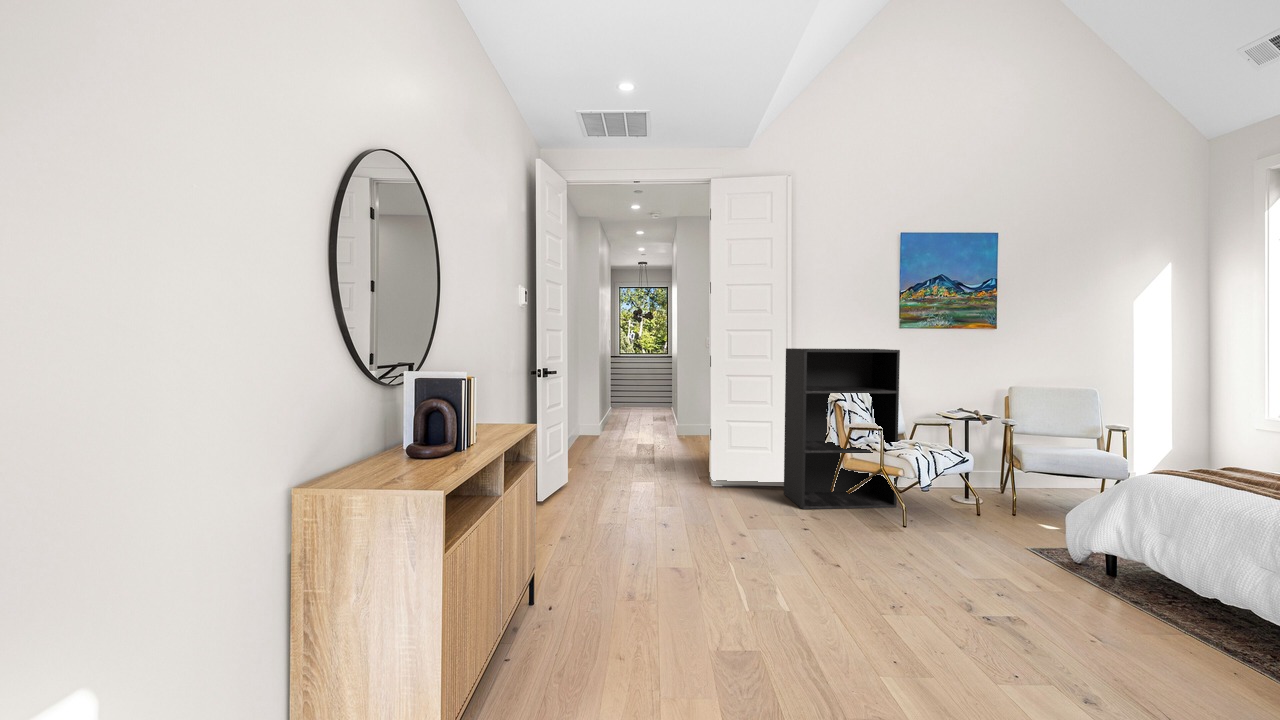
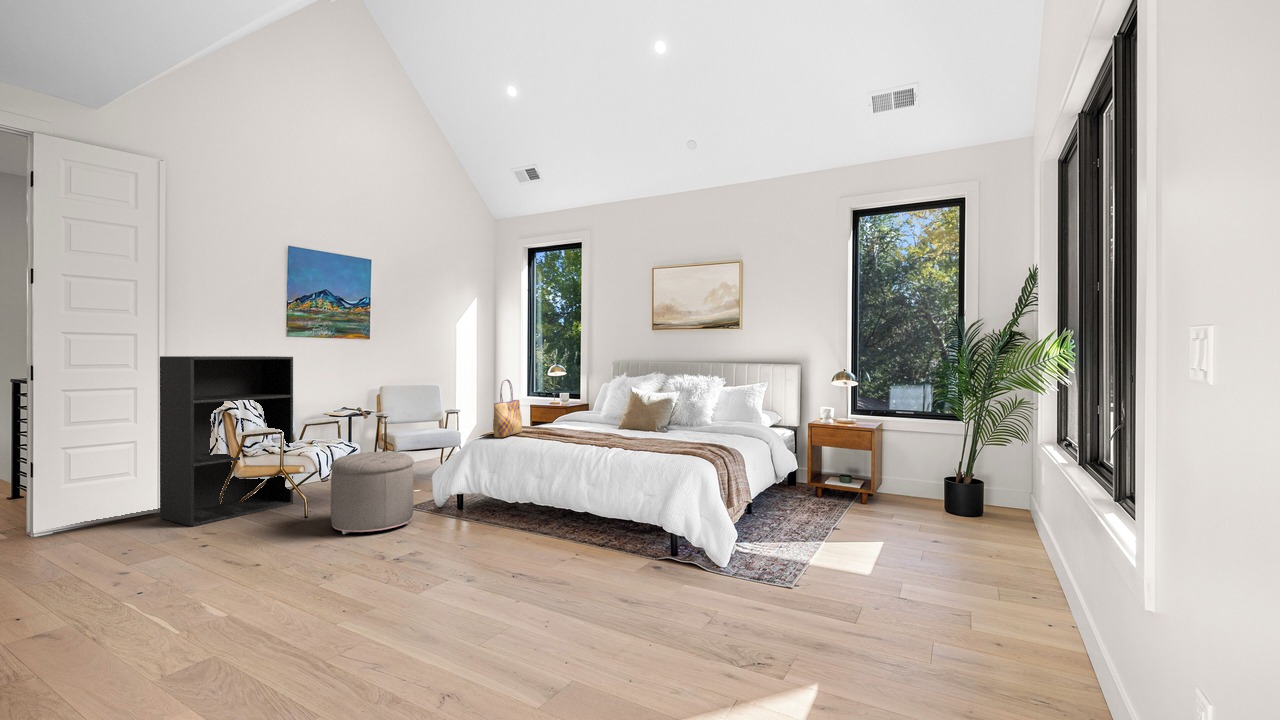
tote bag: none [1174,390,1238,483] -> present [493,379,522,437]
ottoman: none [925,468,1035,573] -> present [330,452,414,534]

